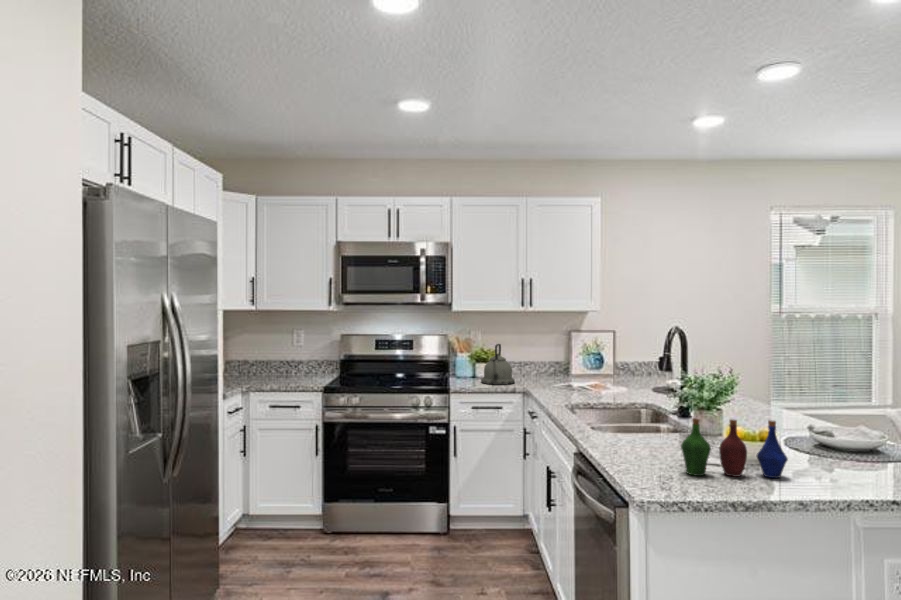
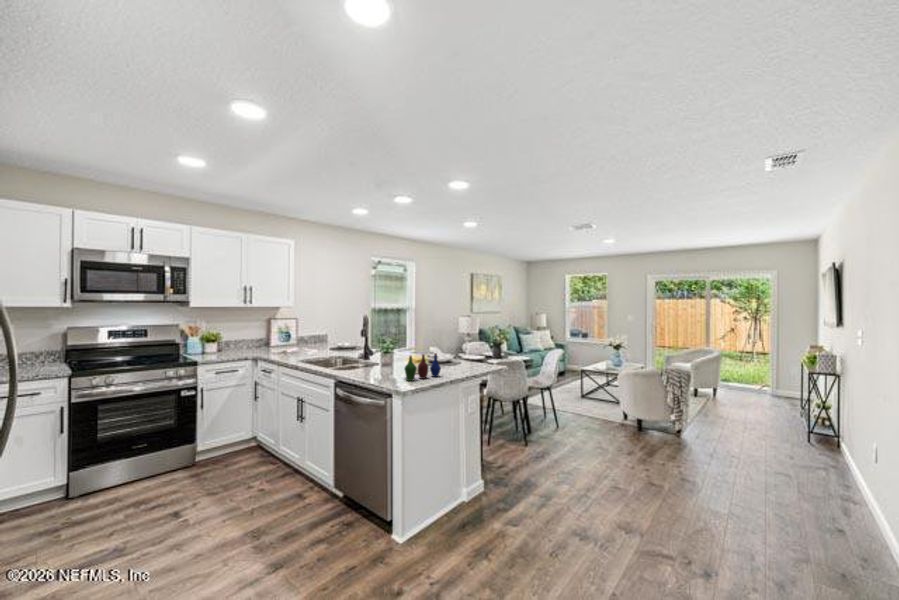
kettle: present [481,344,515,385] -> none [216,329,242,356]

